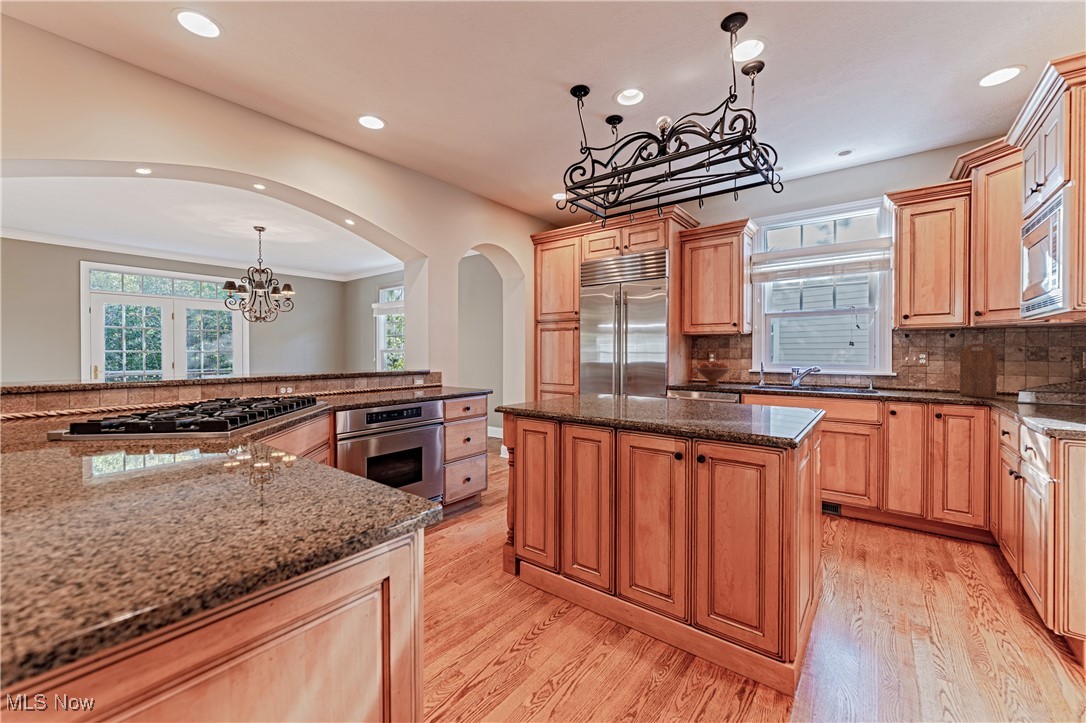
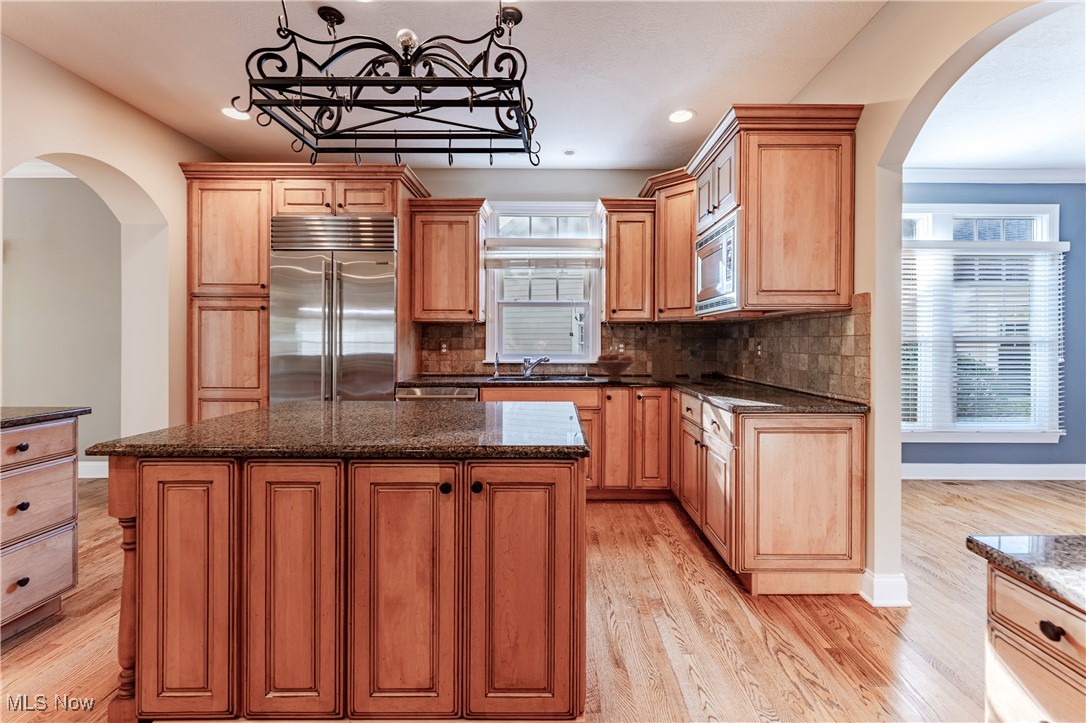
ceramic pitcher: none [1013,351,1045,400] -> present [686,343,703,382]
fruit bowl: present [696,362,730,386] -> present [596,353,634,382]

